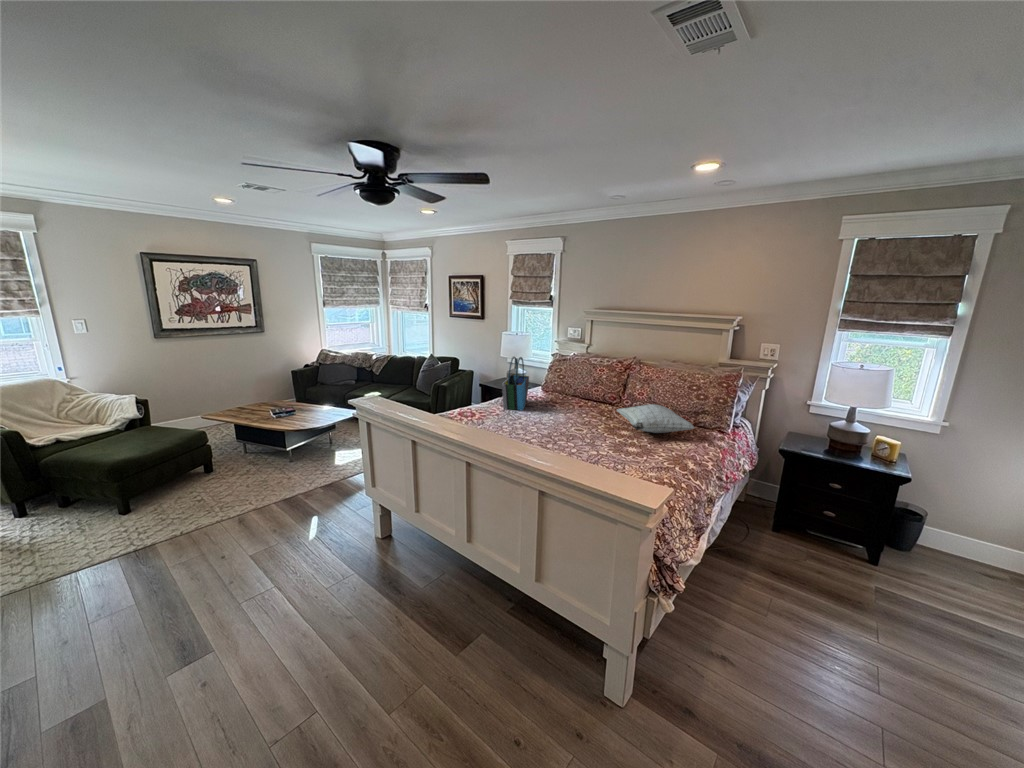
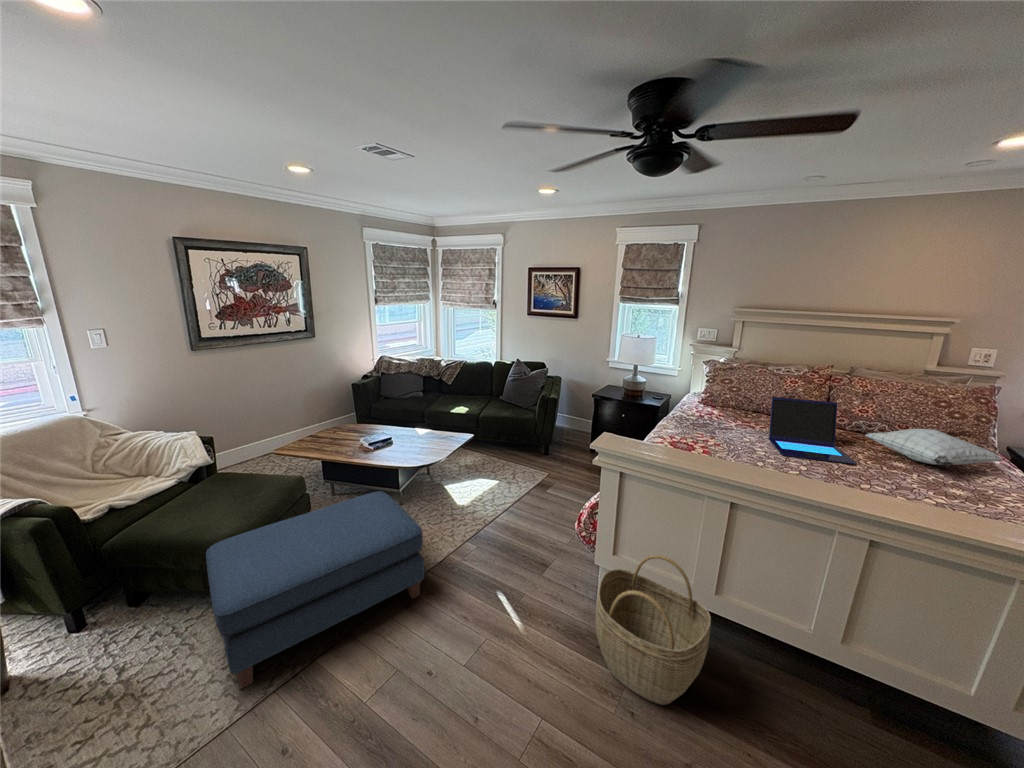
tote bag: present [502,357,529,411] -> none [693,370,742,436]
laptop: none [538,379,601,430] -> present [769,397,857,464]
ottoman: none [83,441,260,552] -> present [206,491,424,688]
woven basket: none [335,482,409,584] -> present [596,555,711,705]

